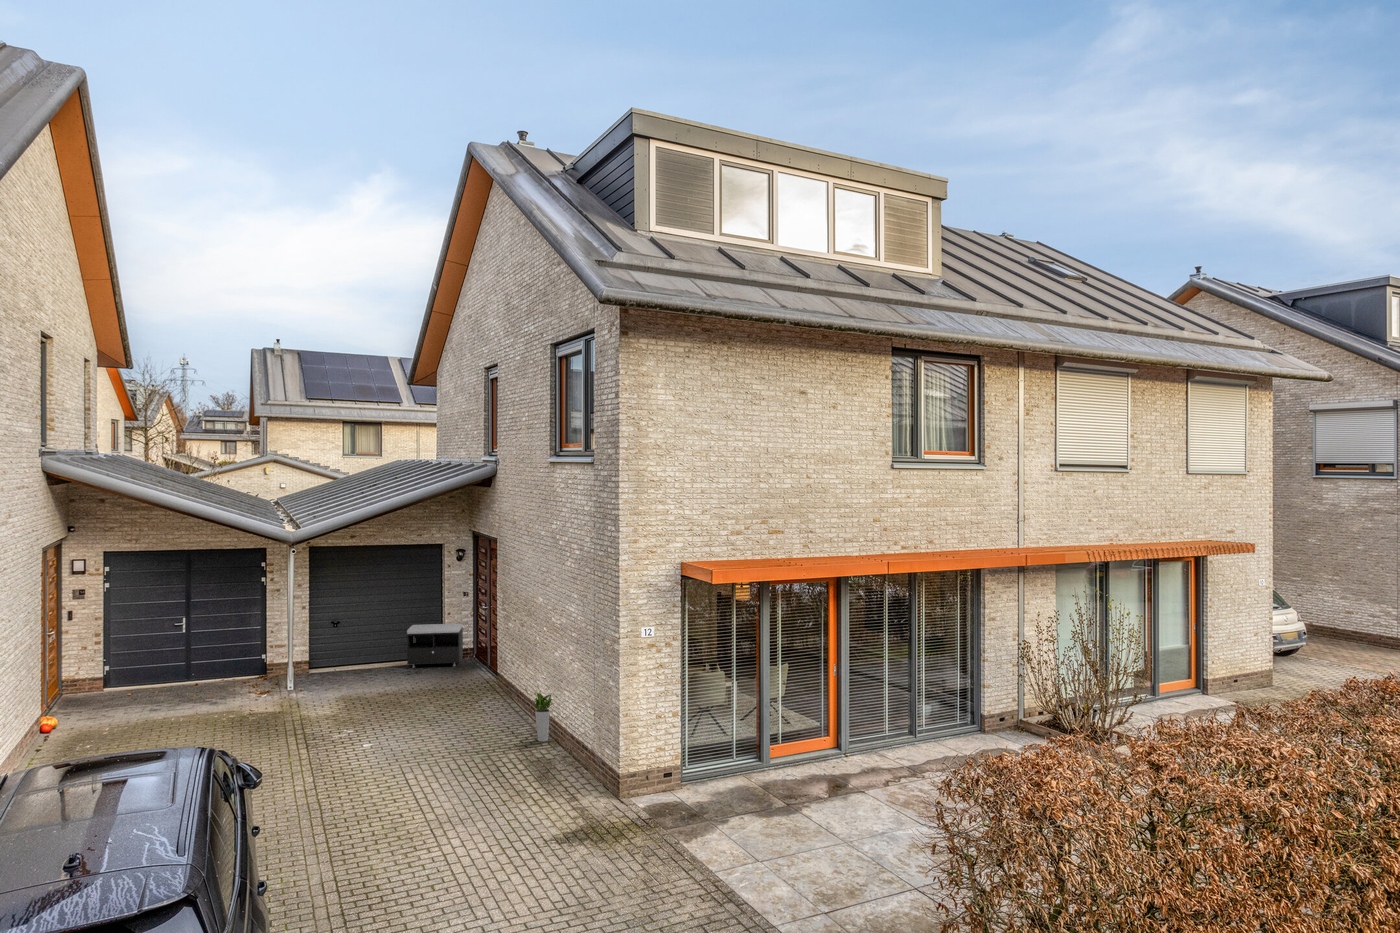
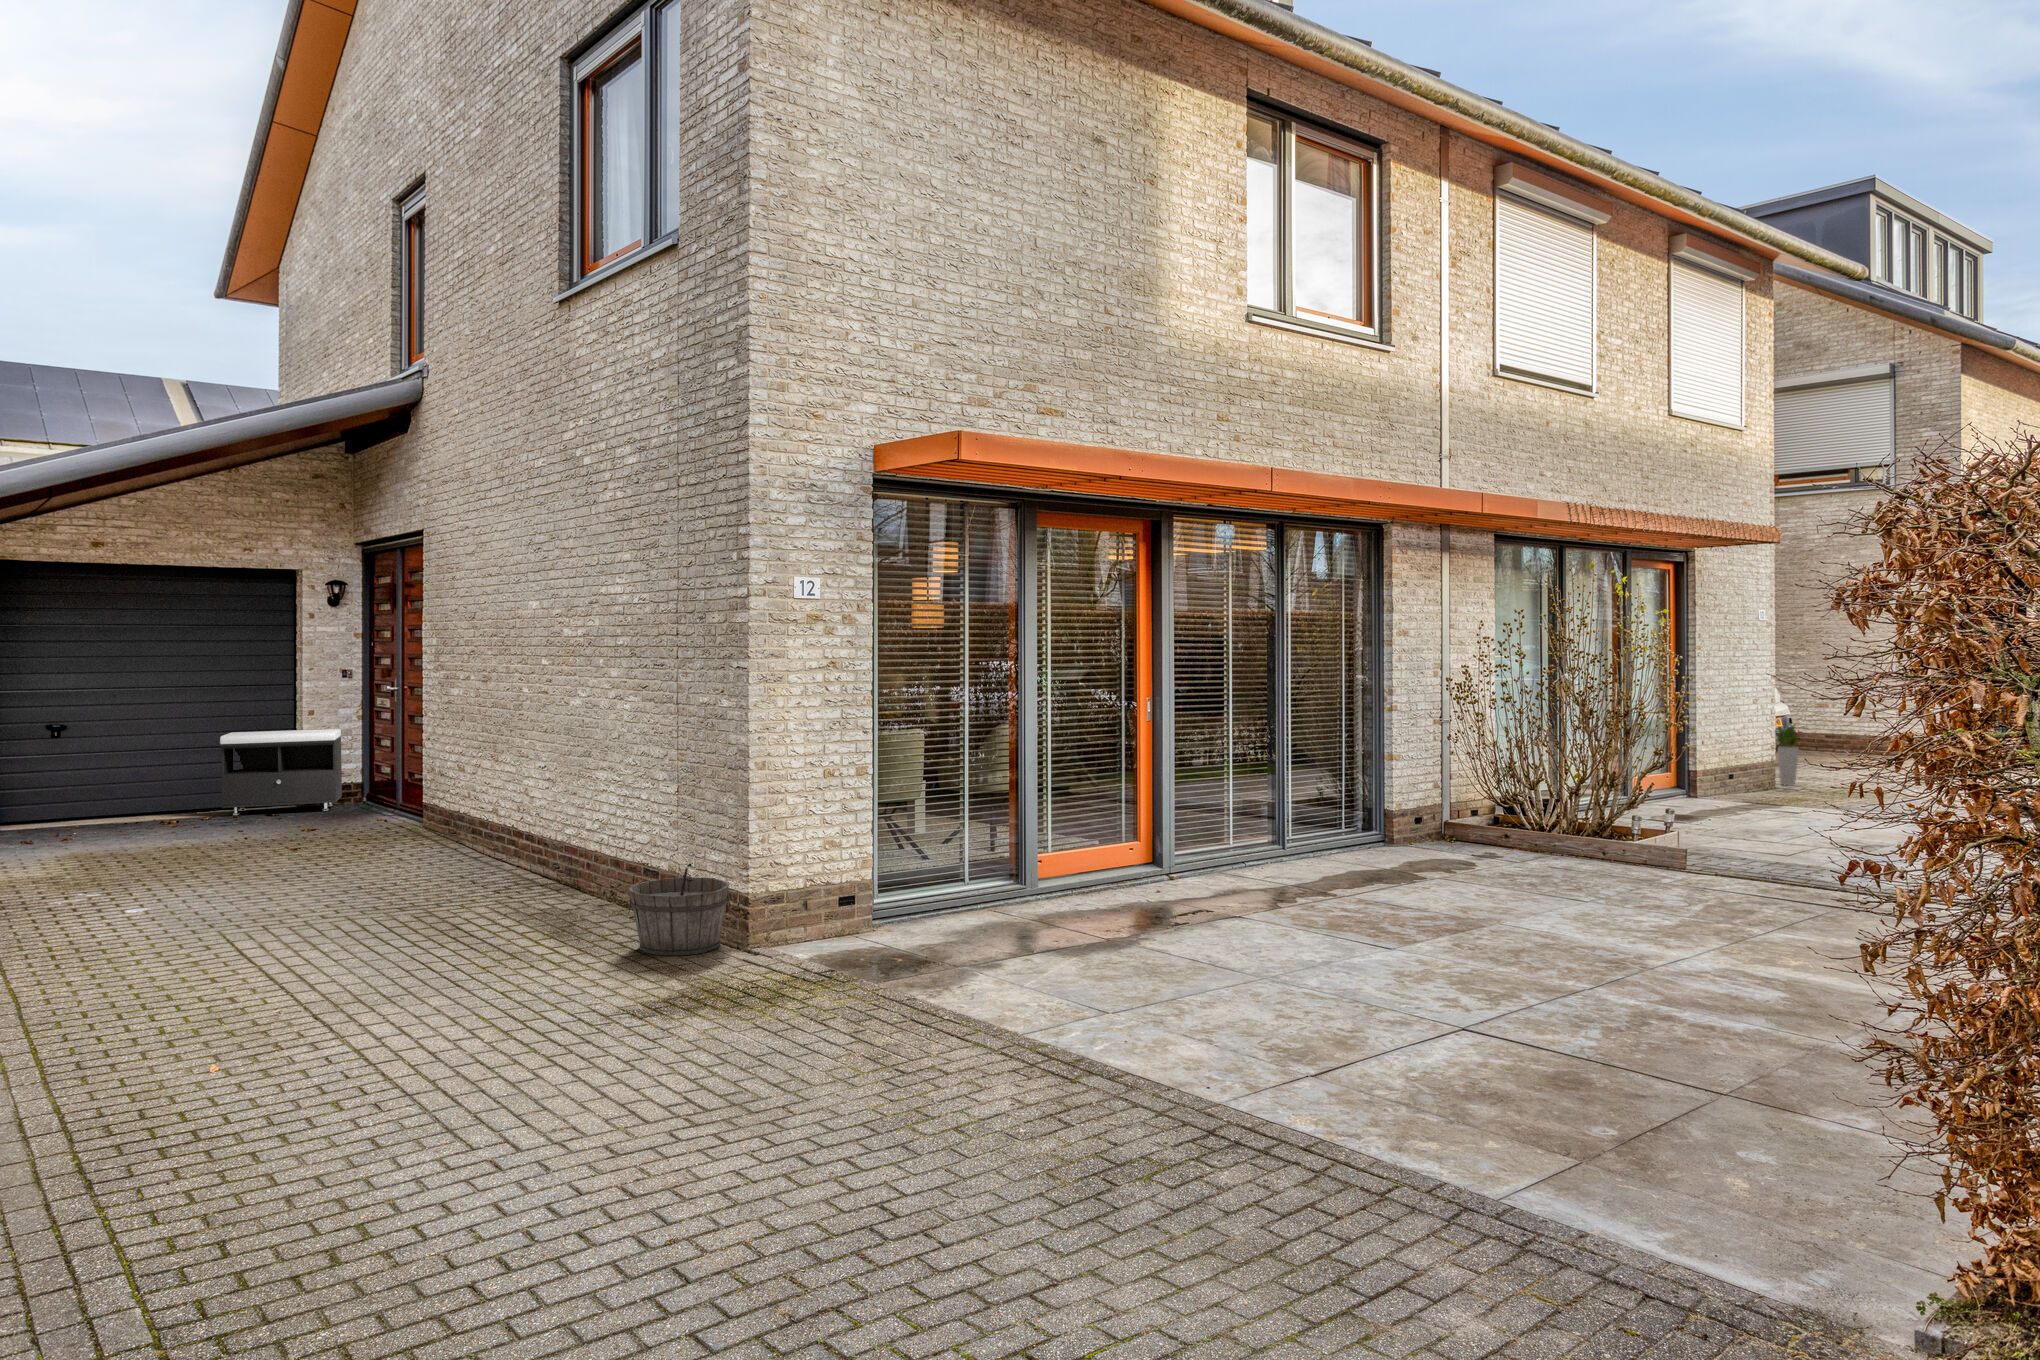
planter: present [534,693,554,742] -> present [1776,725,1799,786]
wooden bucket: none [565,759,611,803] -> present [628,863,731,955]

